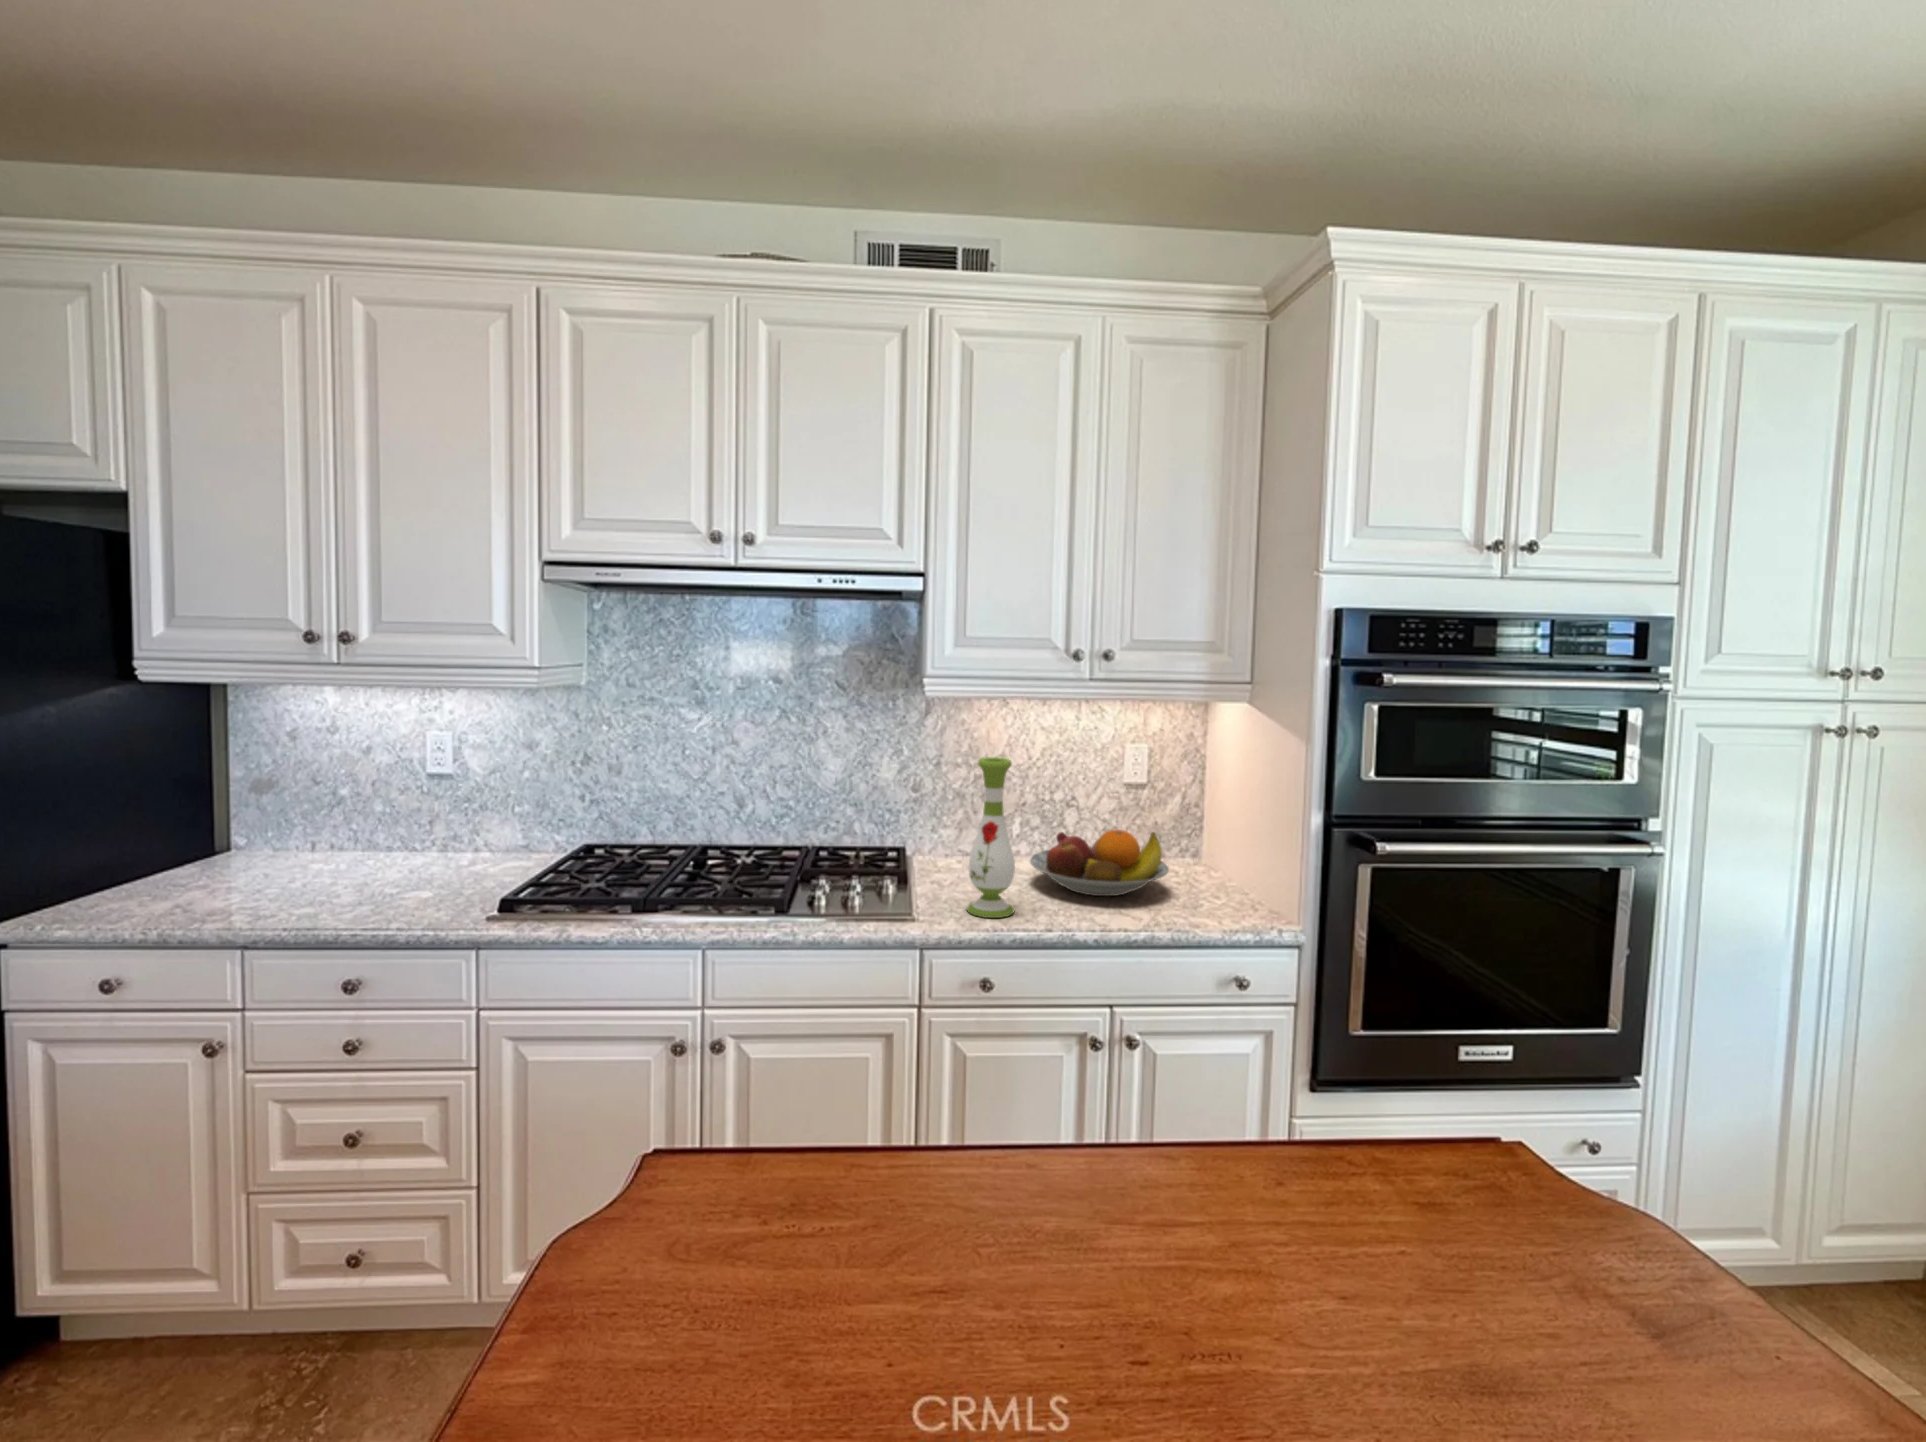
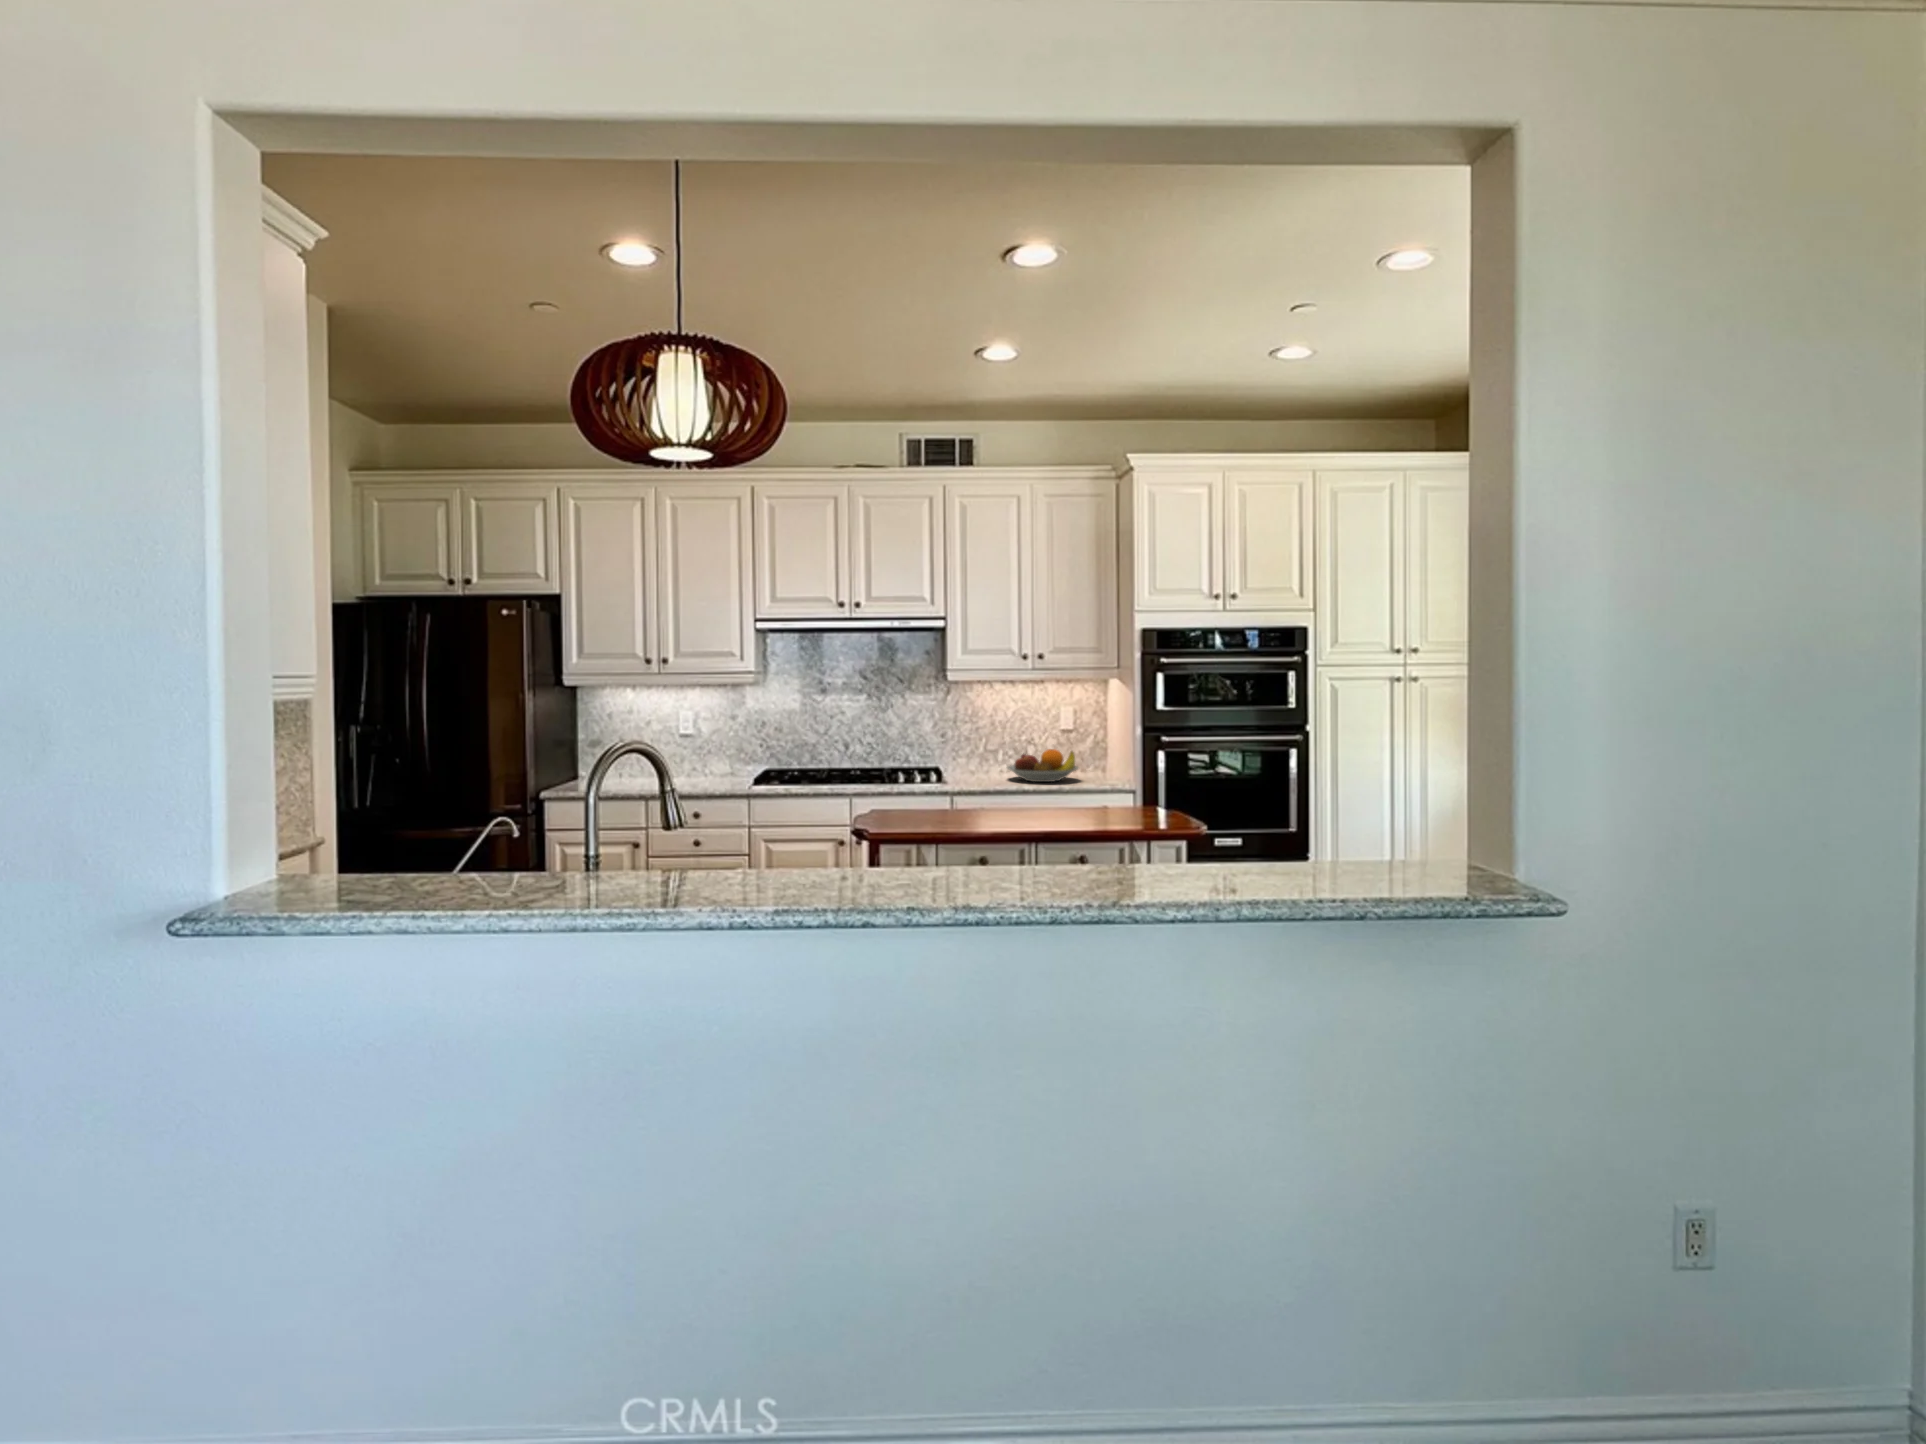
vase: present [967,757,1015,918] -> none [973,709,997,787]

